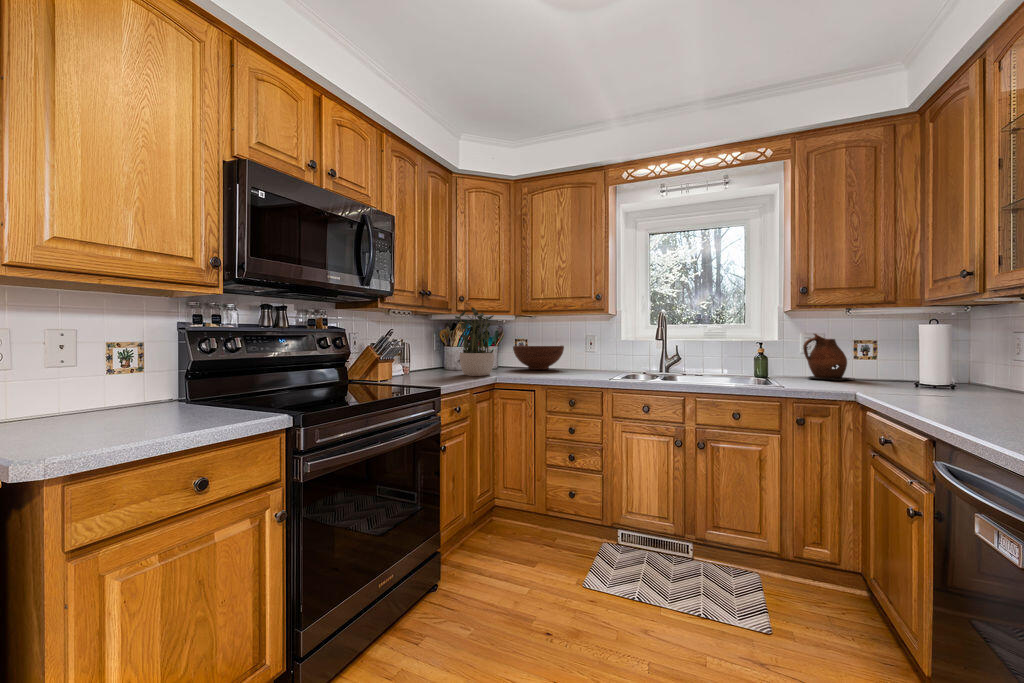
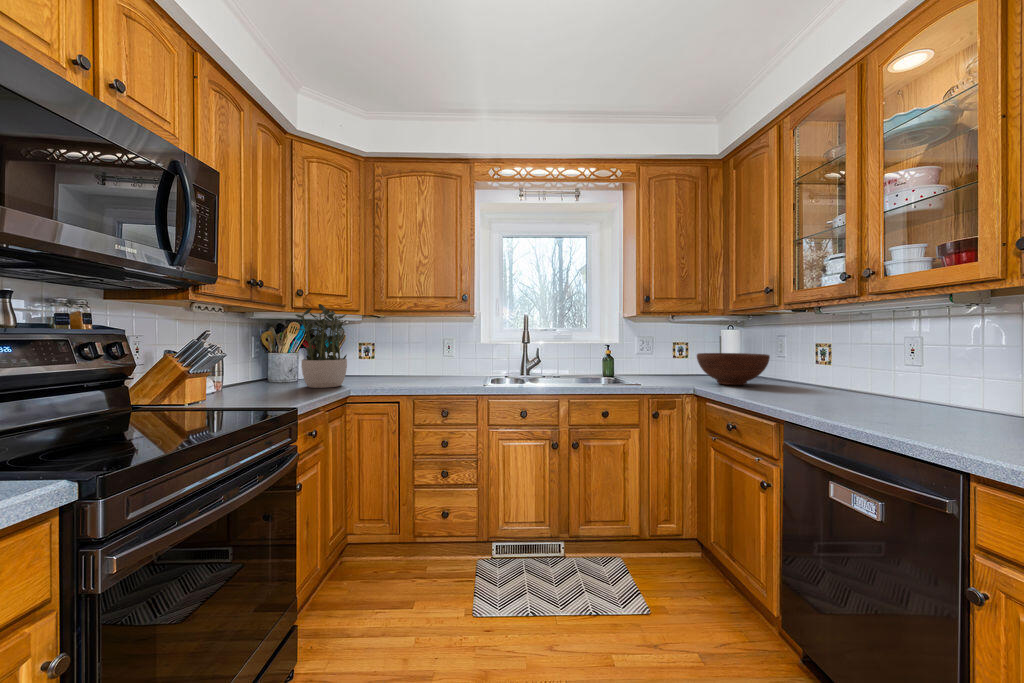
ceramic pitcher: present [803,334,853,380] -> none [637,337,673,378]
fruit bowl: present [513,345,564,370] -> present [697,353,770,385]

